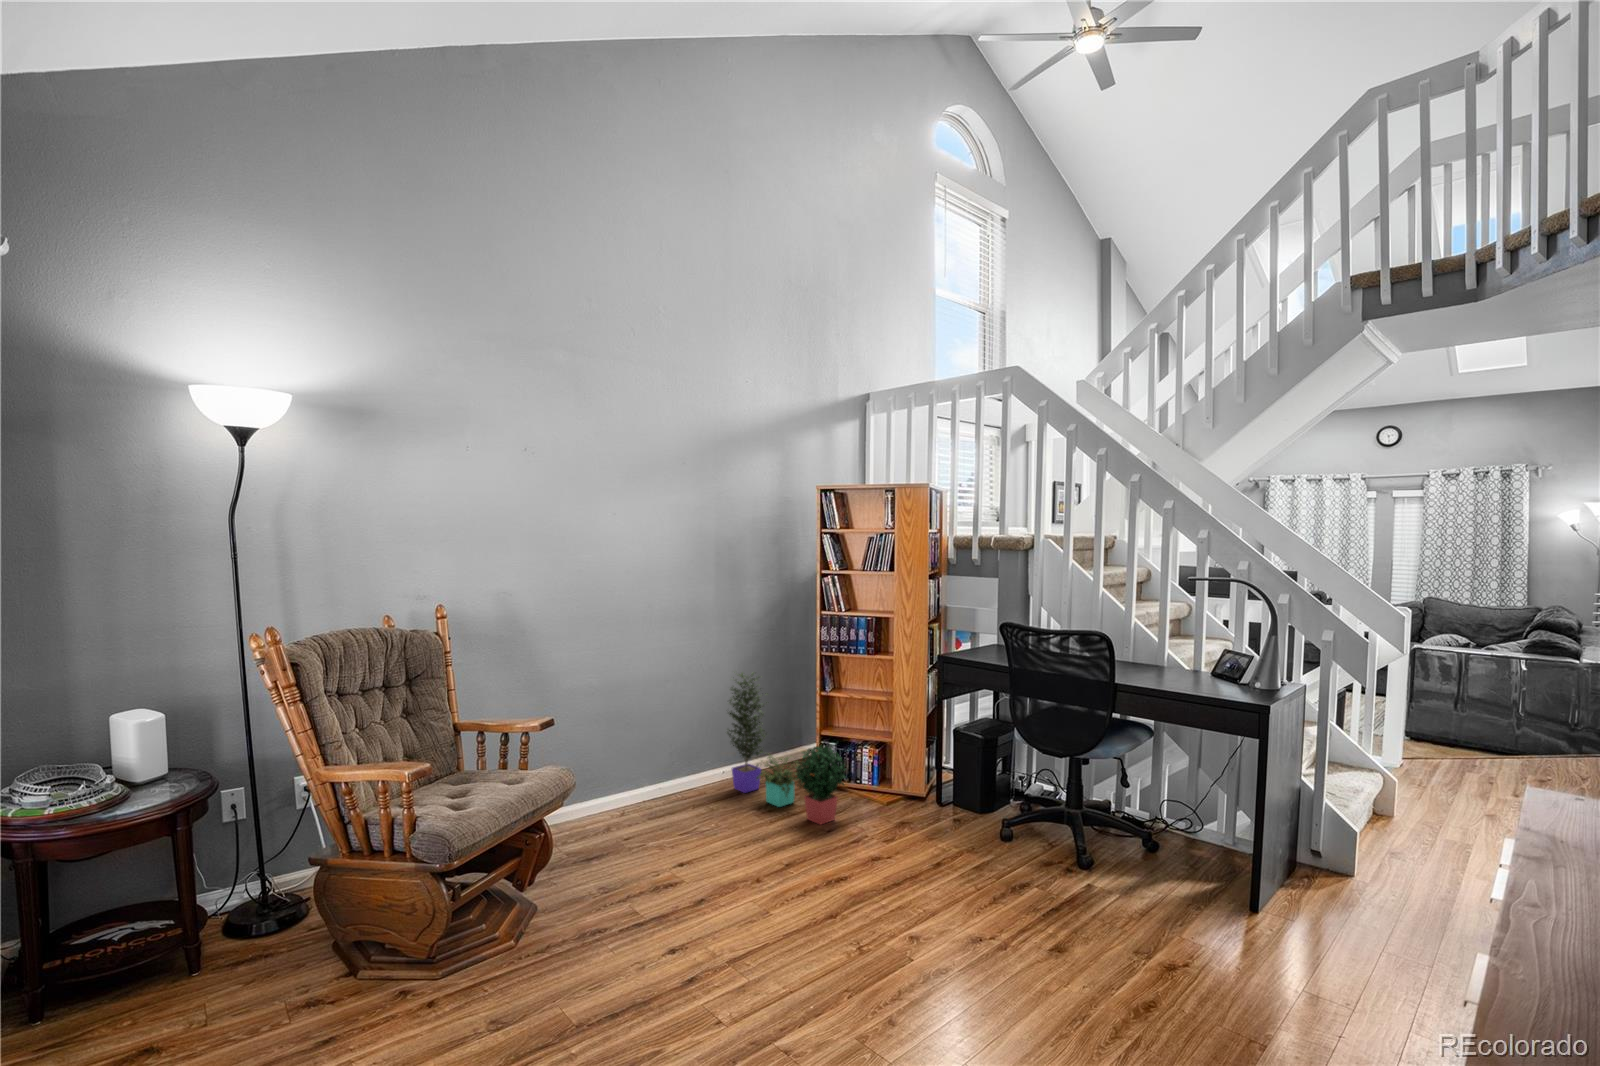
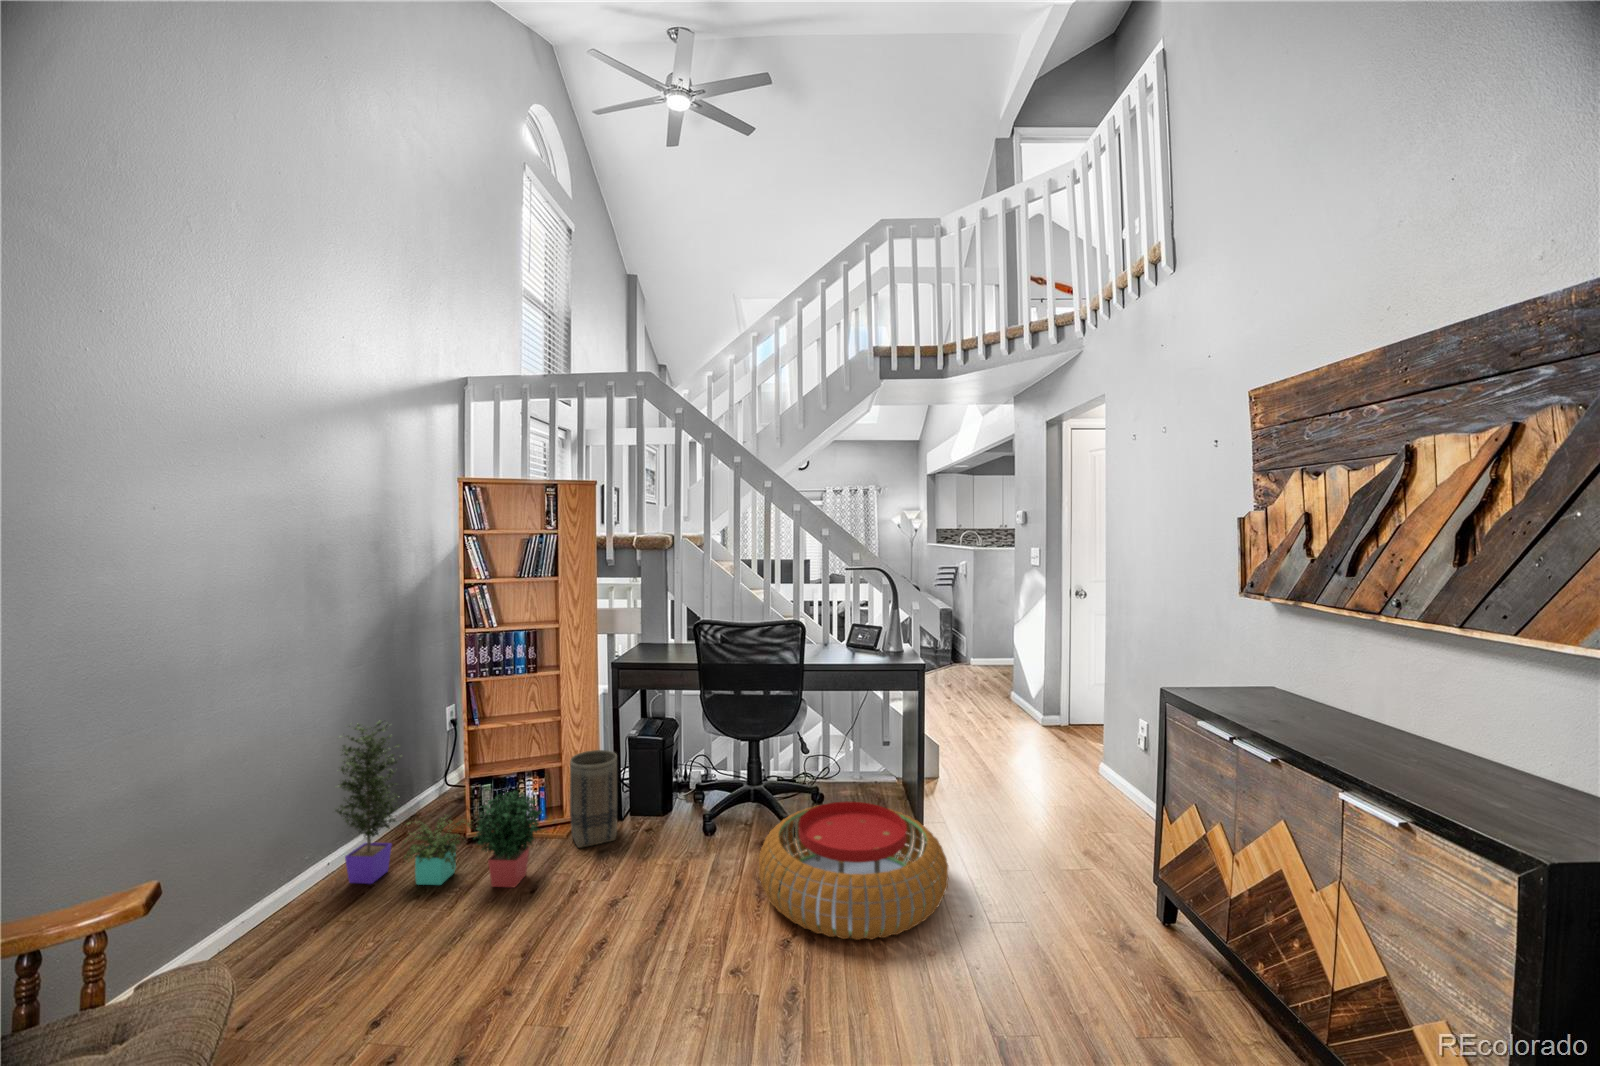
basket: none [885,732,927,819] -> present [570,750,617,848]
pouf: none [984,833,1214,987] -> present [759,802,948,940]

